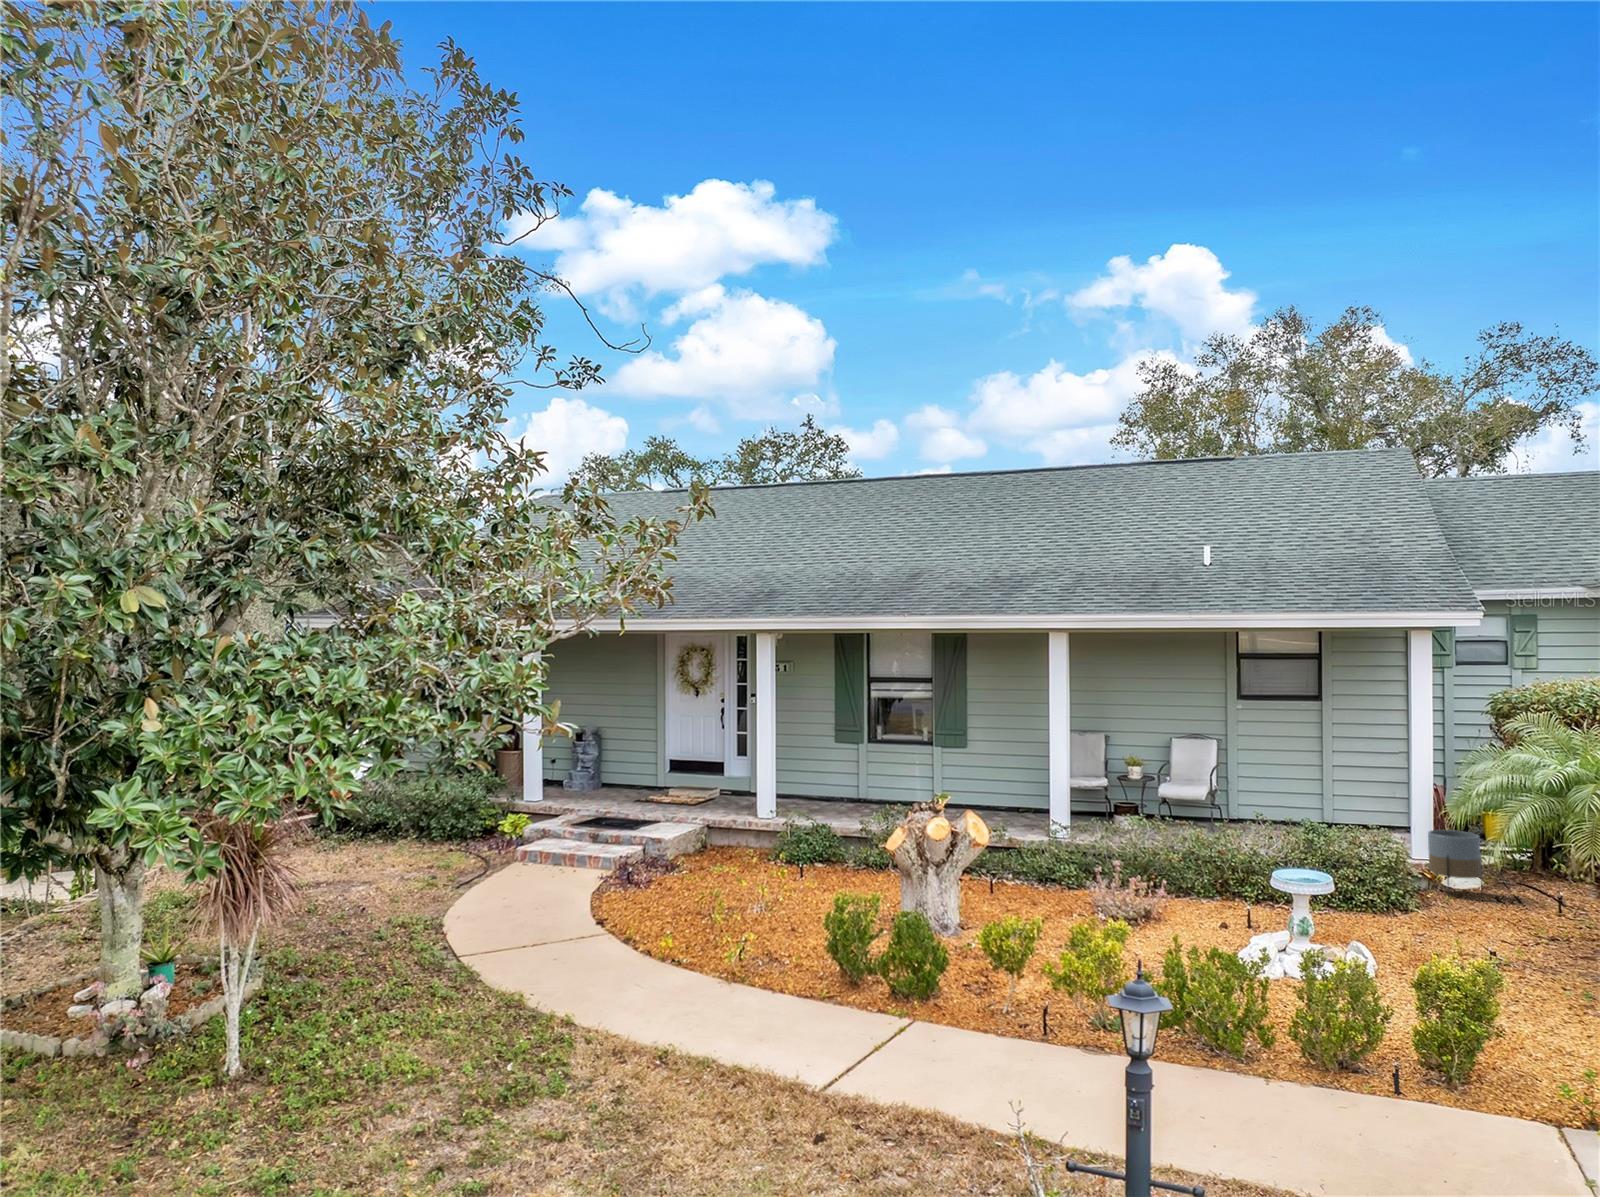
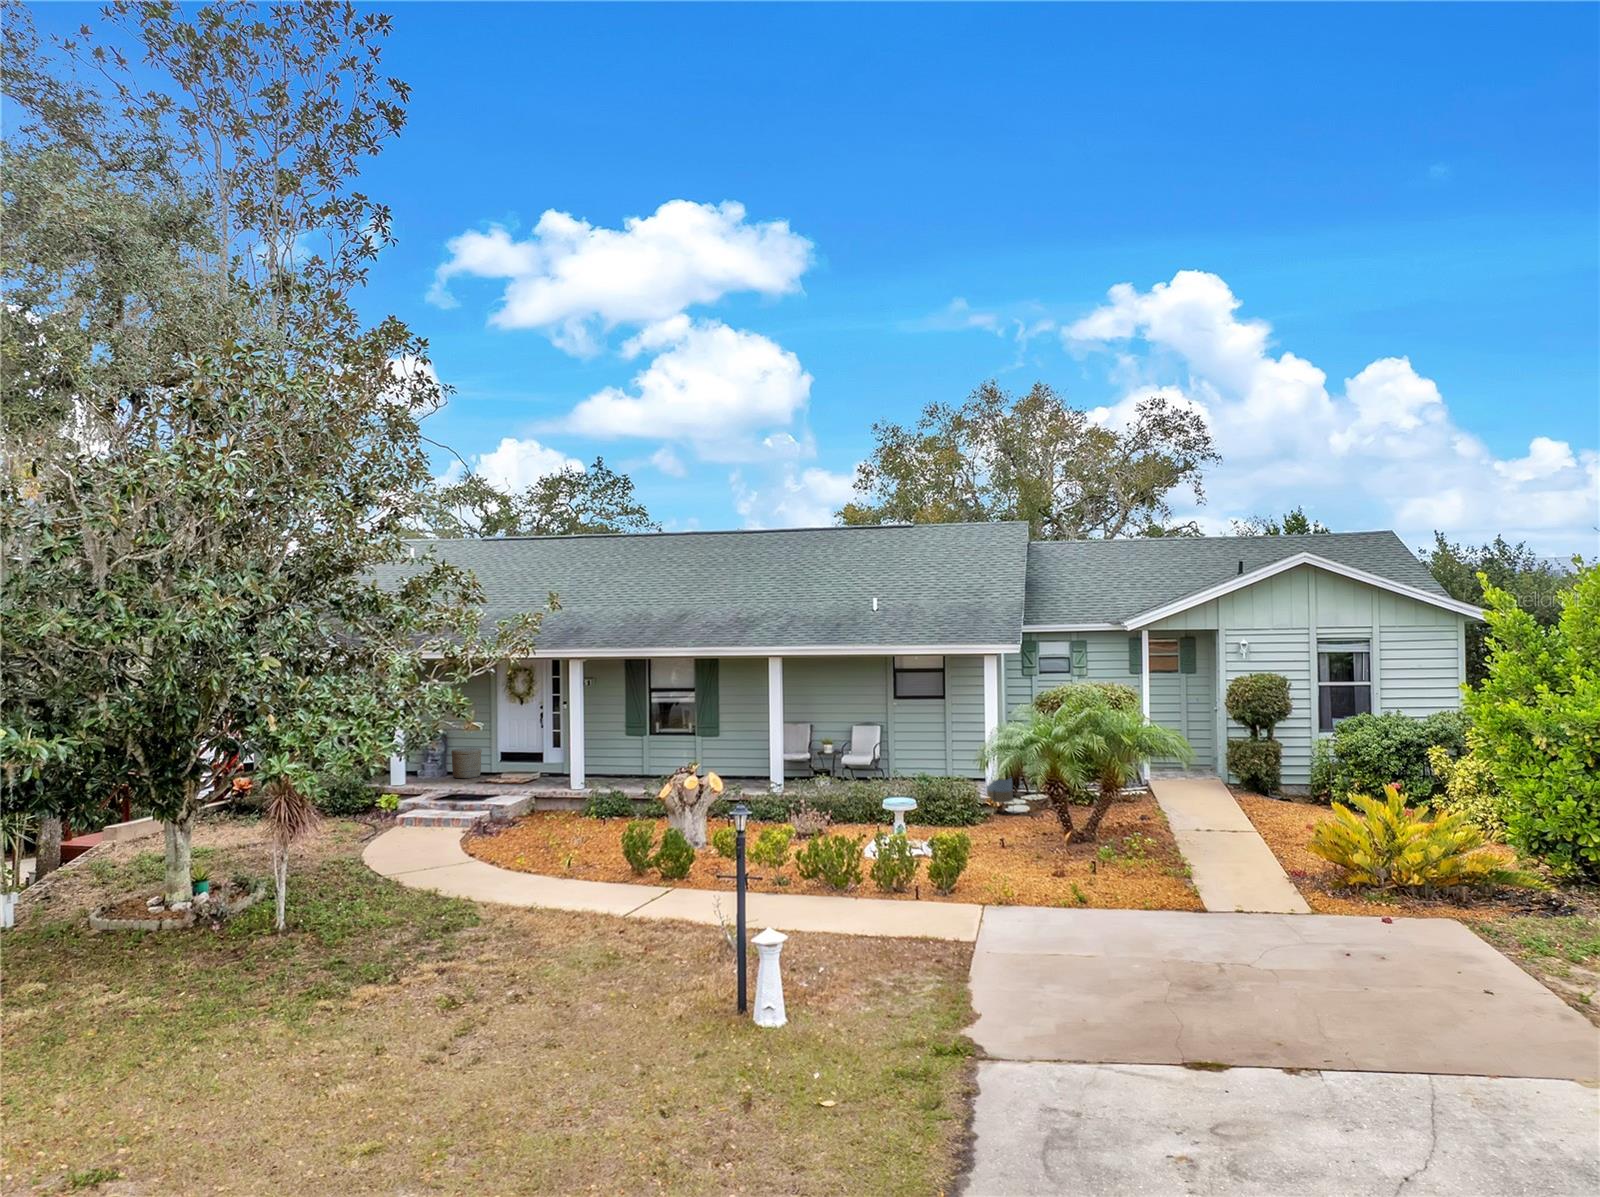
woven basket: none [607,753,645,794] -> present [451,748,482,778]

